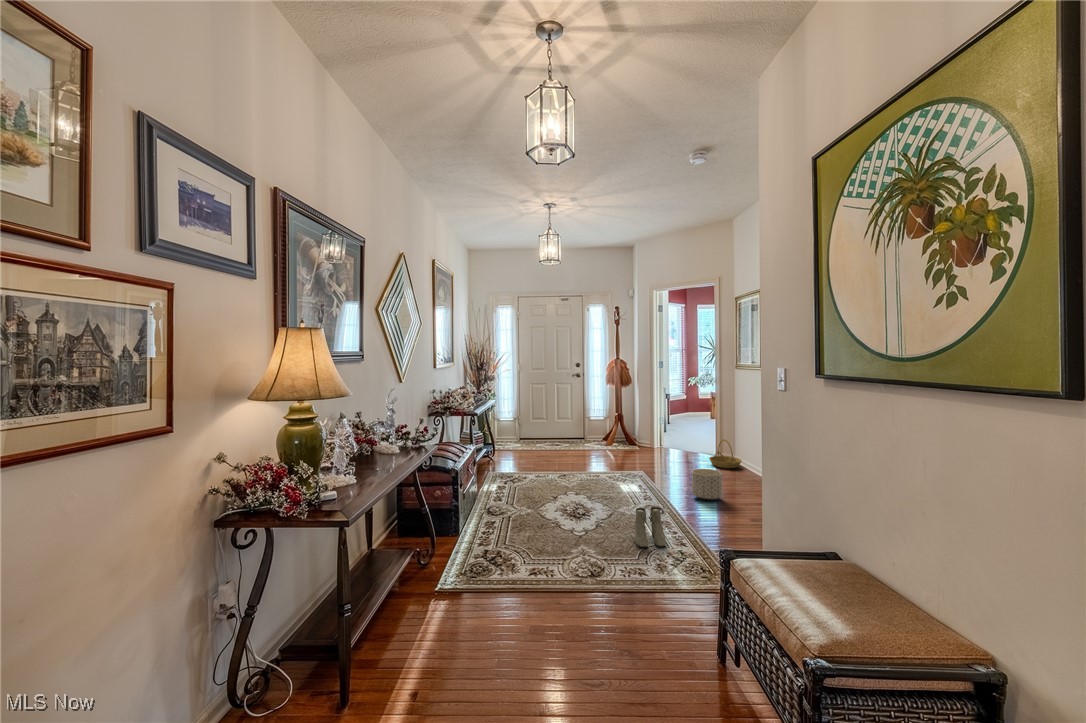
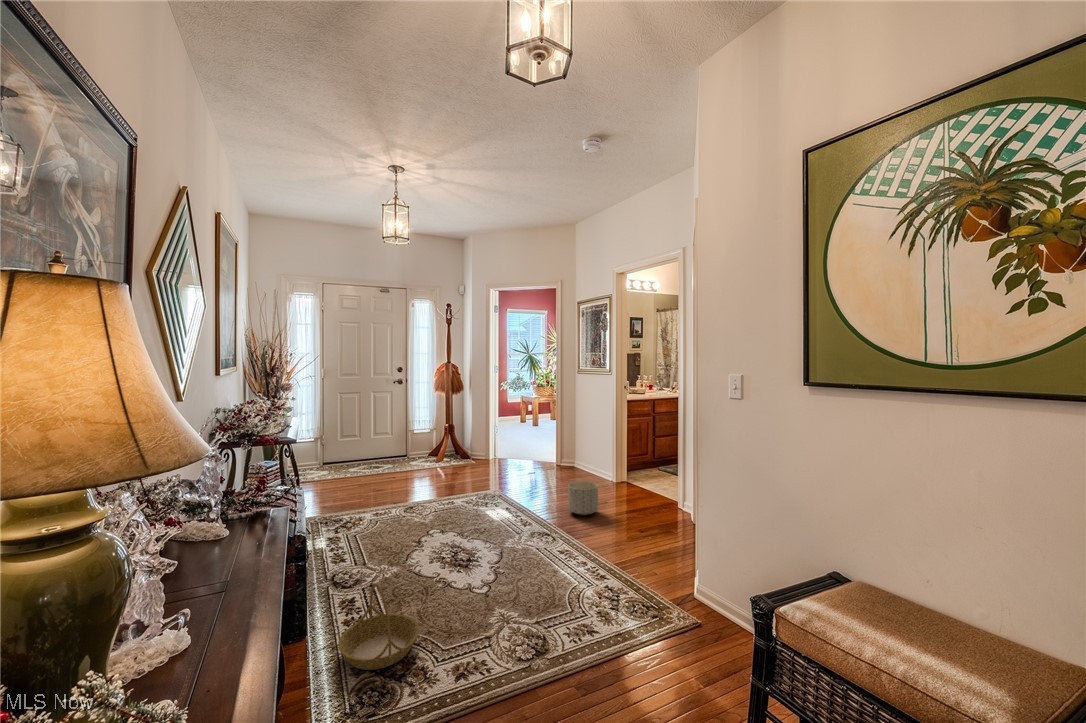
basket: present [709,439,742,468] -> present [338,583,419,670]
boots: present [634,507,666,547] -> none [545,539,586,592]

